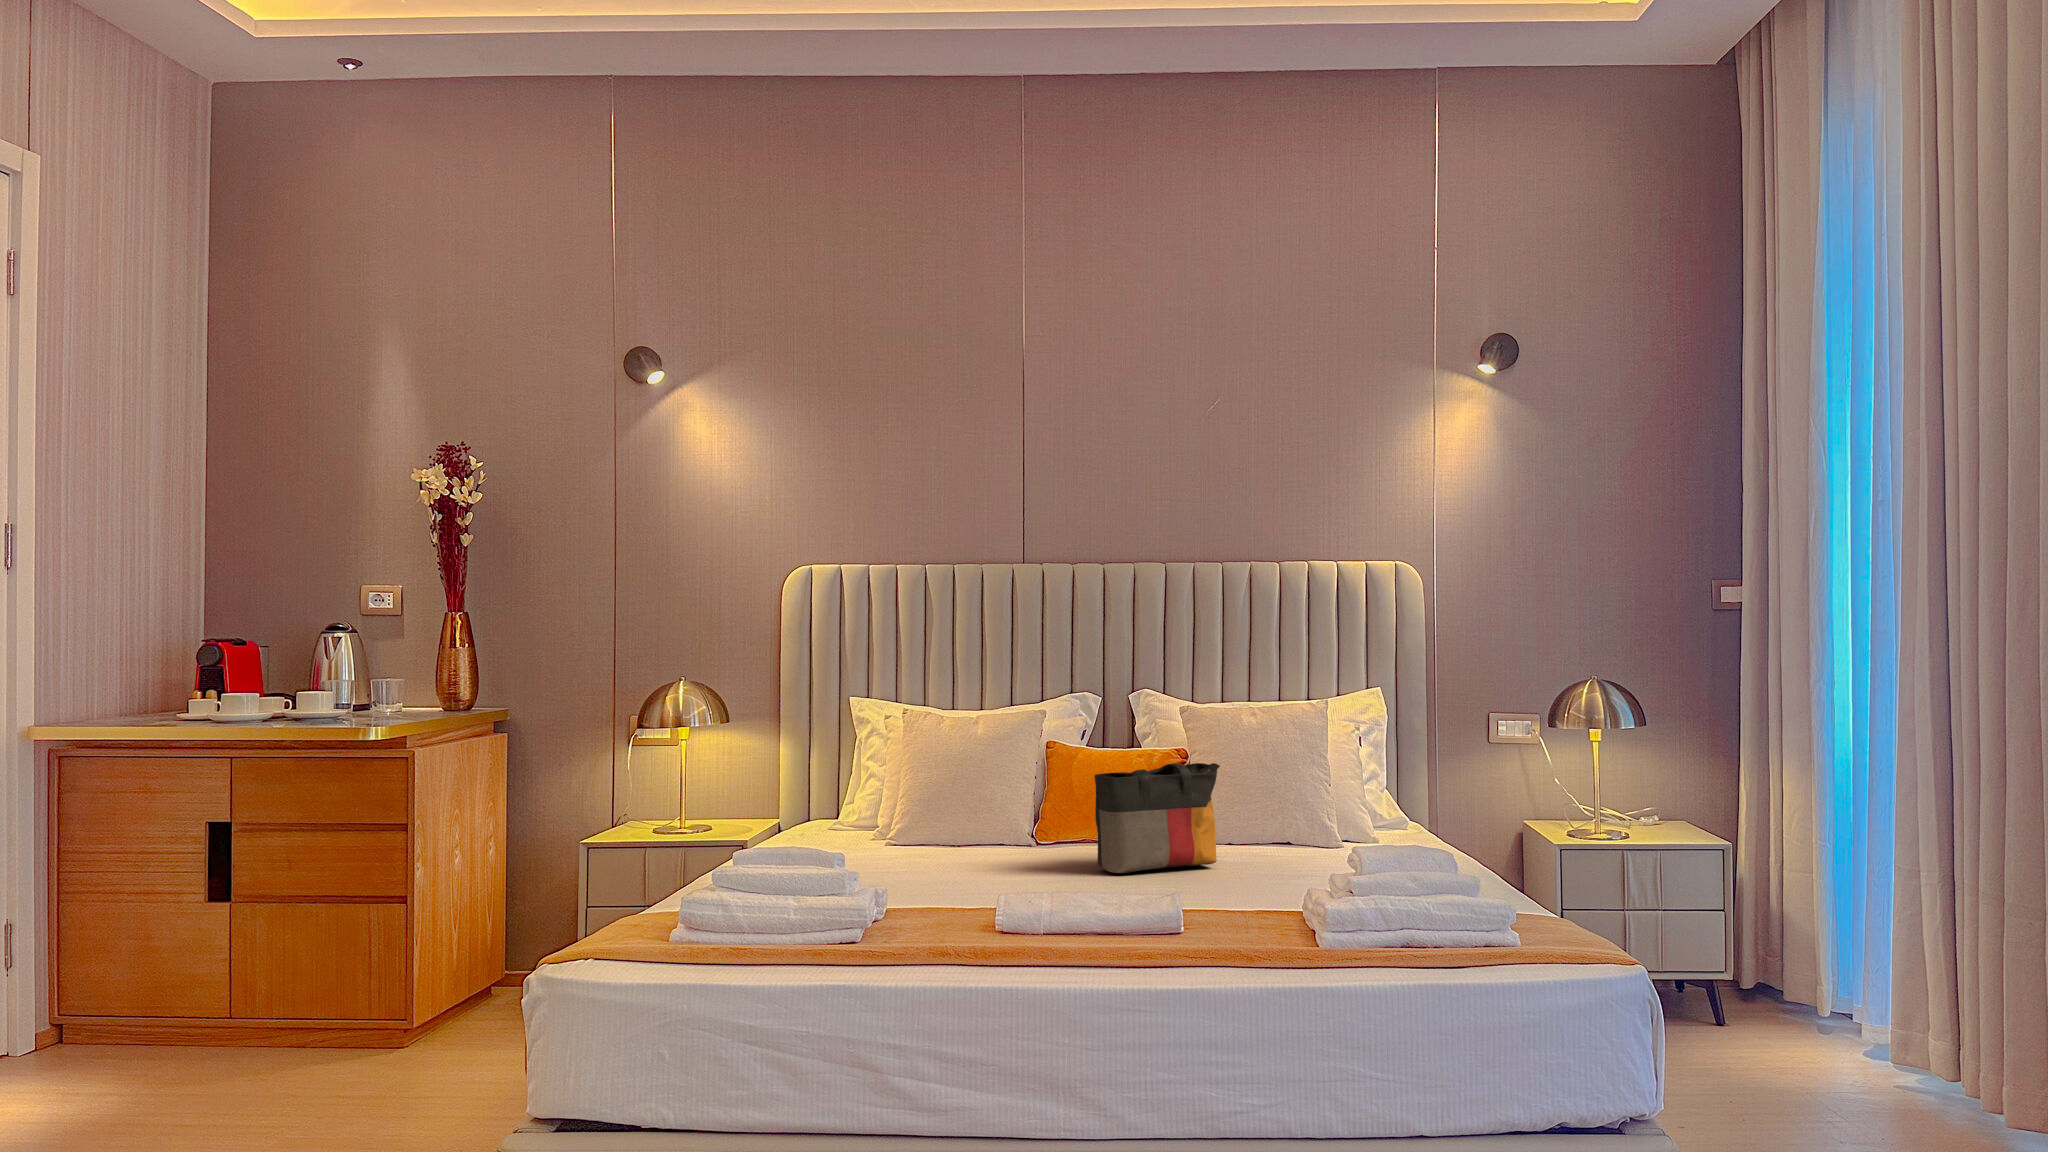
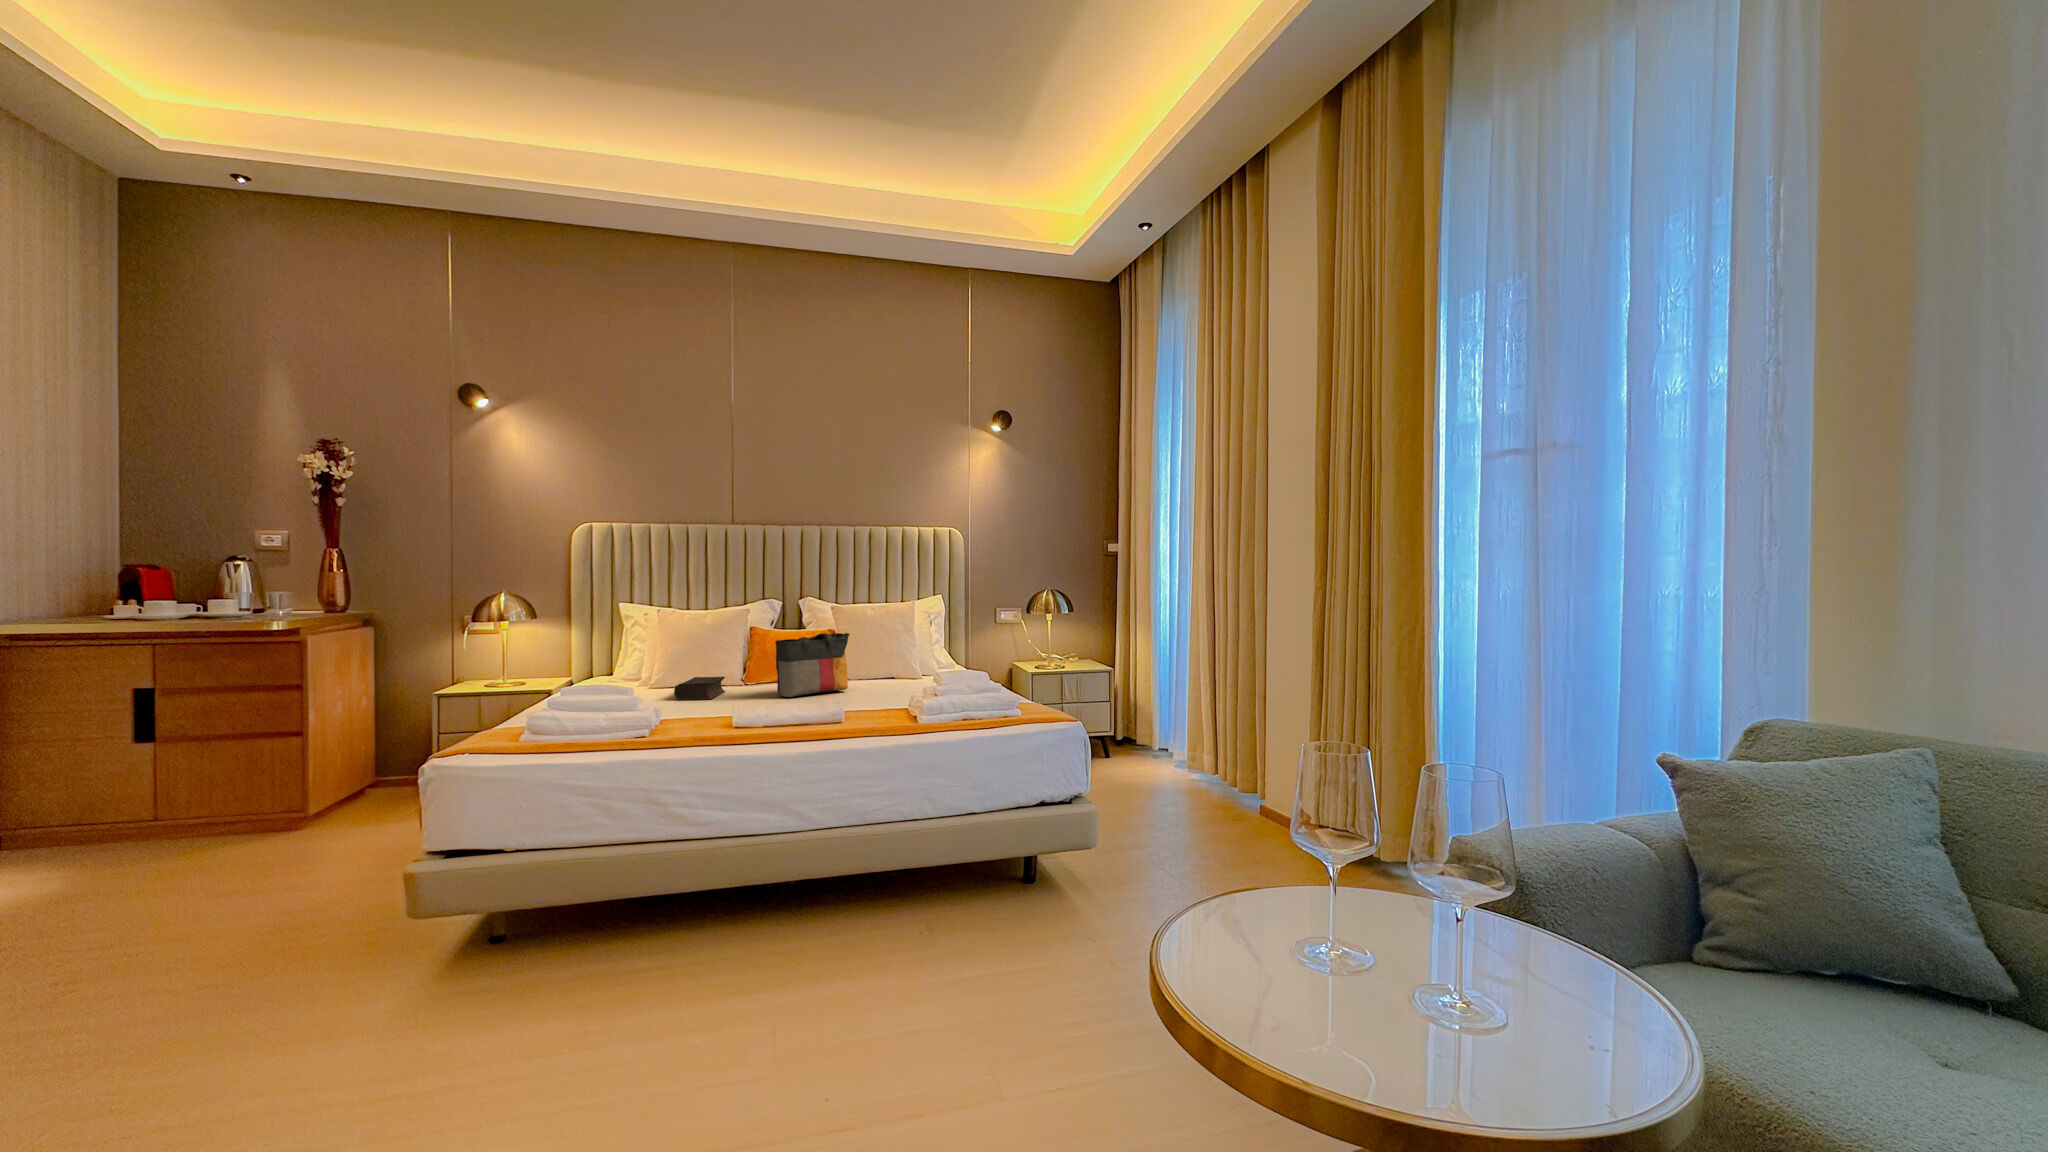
book: none [933,830,1011,870] -> present [674,677,725,700]

